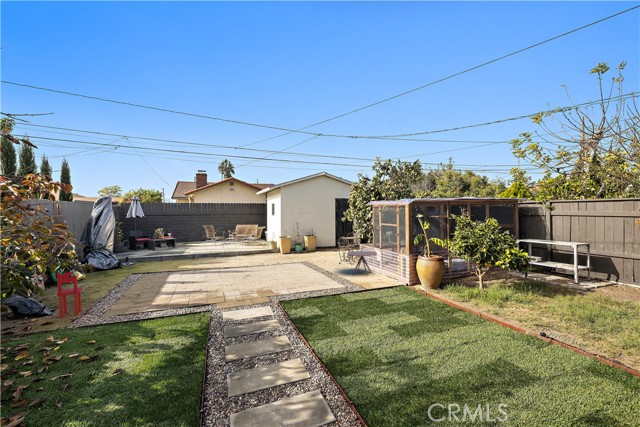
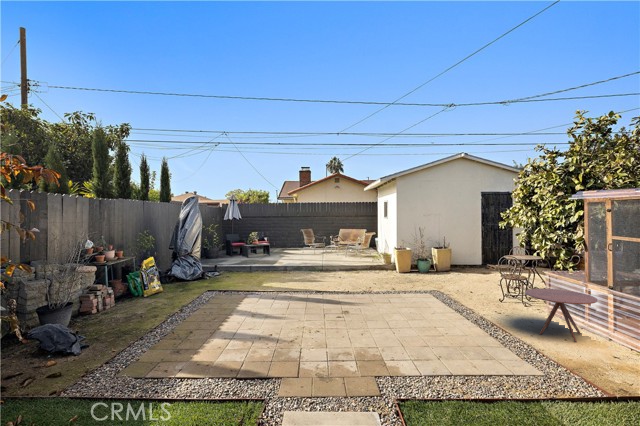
chair: present [57,272,82,317] -> none [64,302,104,371]

